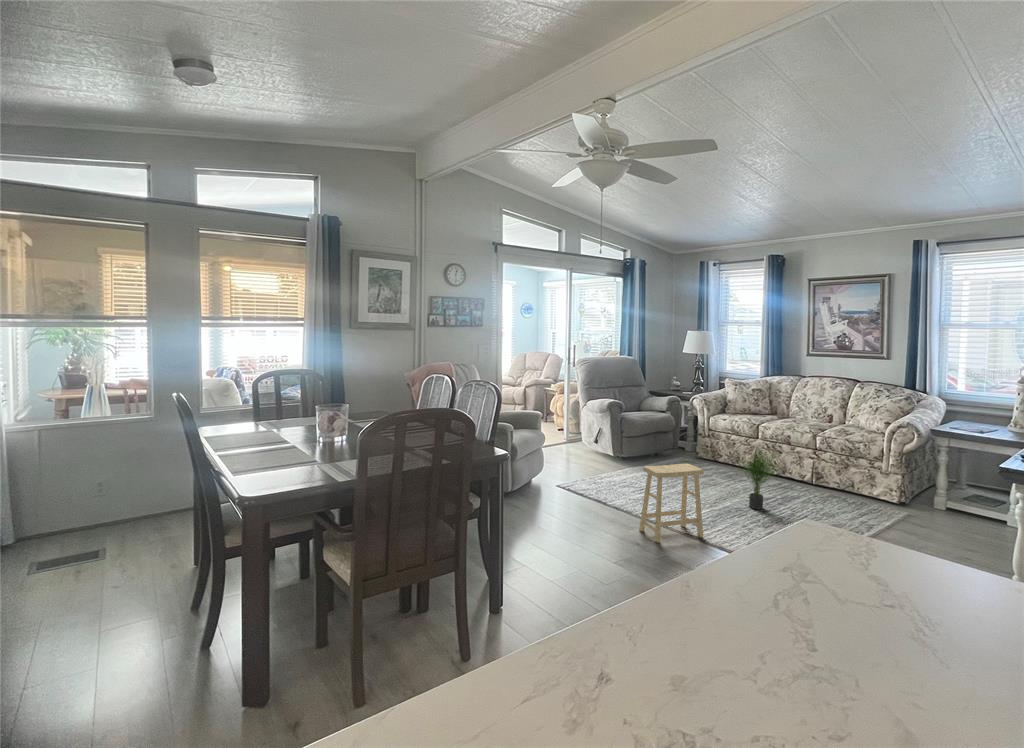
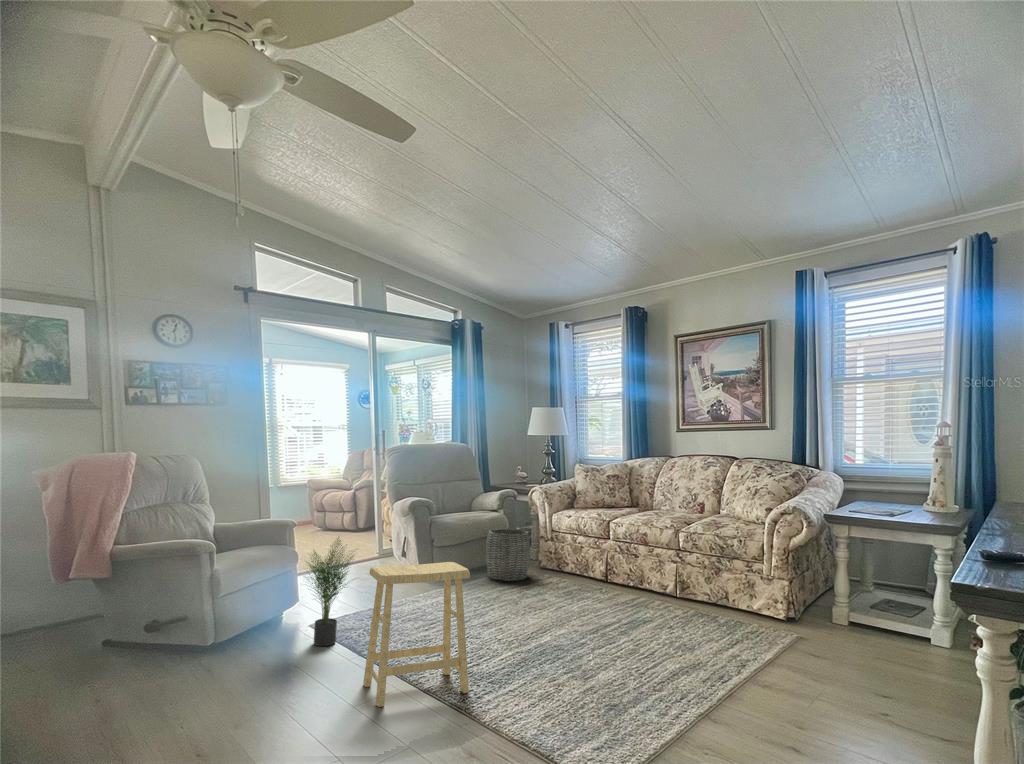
woven basket: none [665,429,697,465] -> present [486,529,530,581]
potted plant: present [741,449,774,509] -> present [309,537,353,646]

